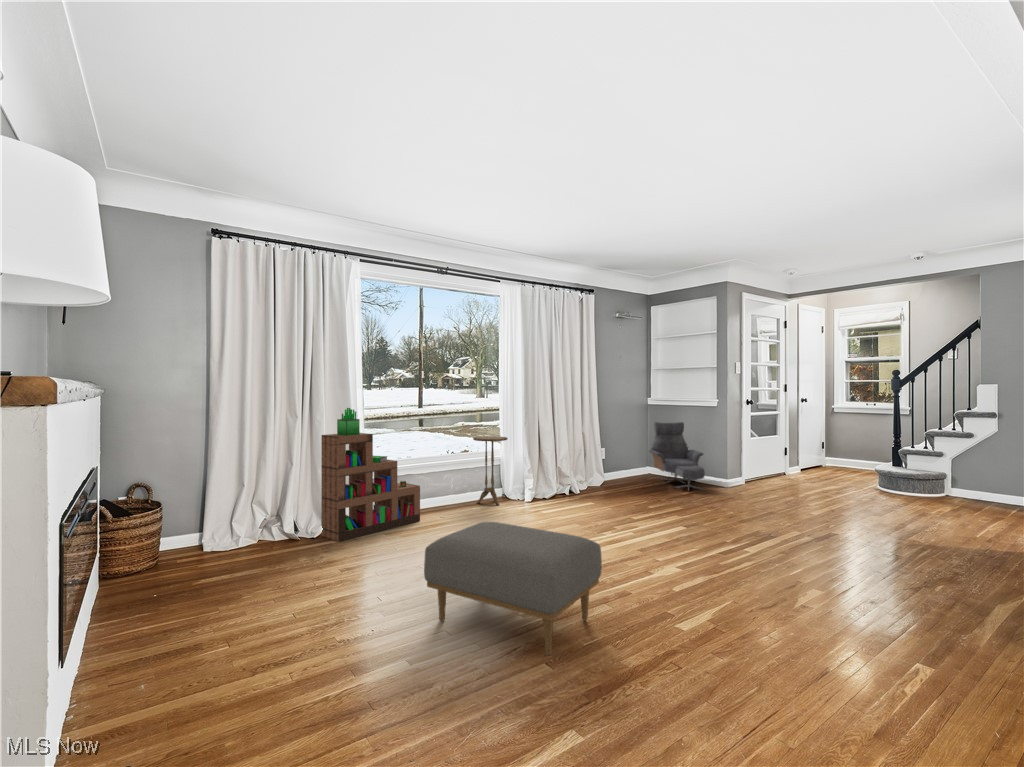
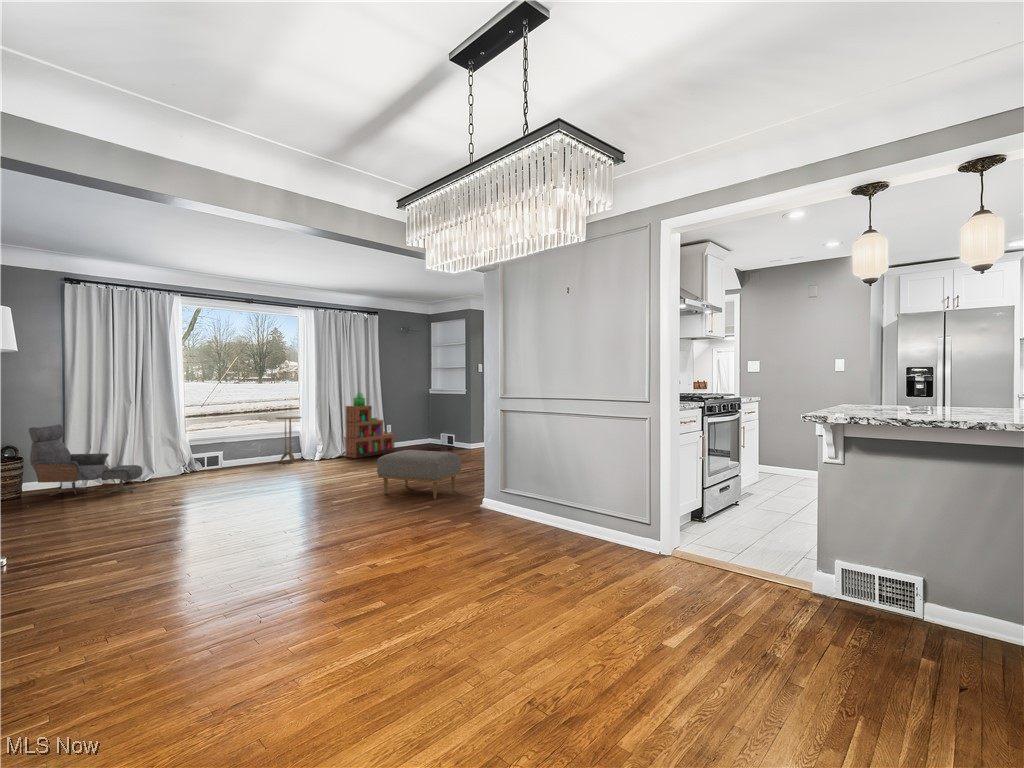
bookshelf: present [321,408,420,542] -> present [346,393,394,458]
lounge chair: present [649,422,705,490] -> present [29,424,142,496]
ottoman: present [424,521,602,655] -> present [377,450,461,499]

